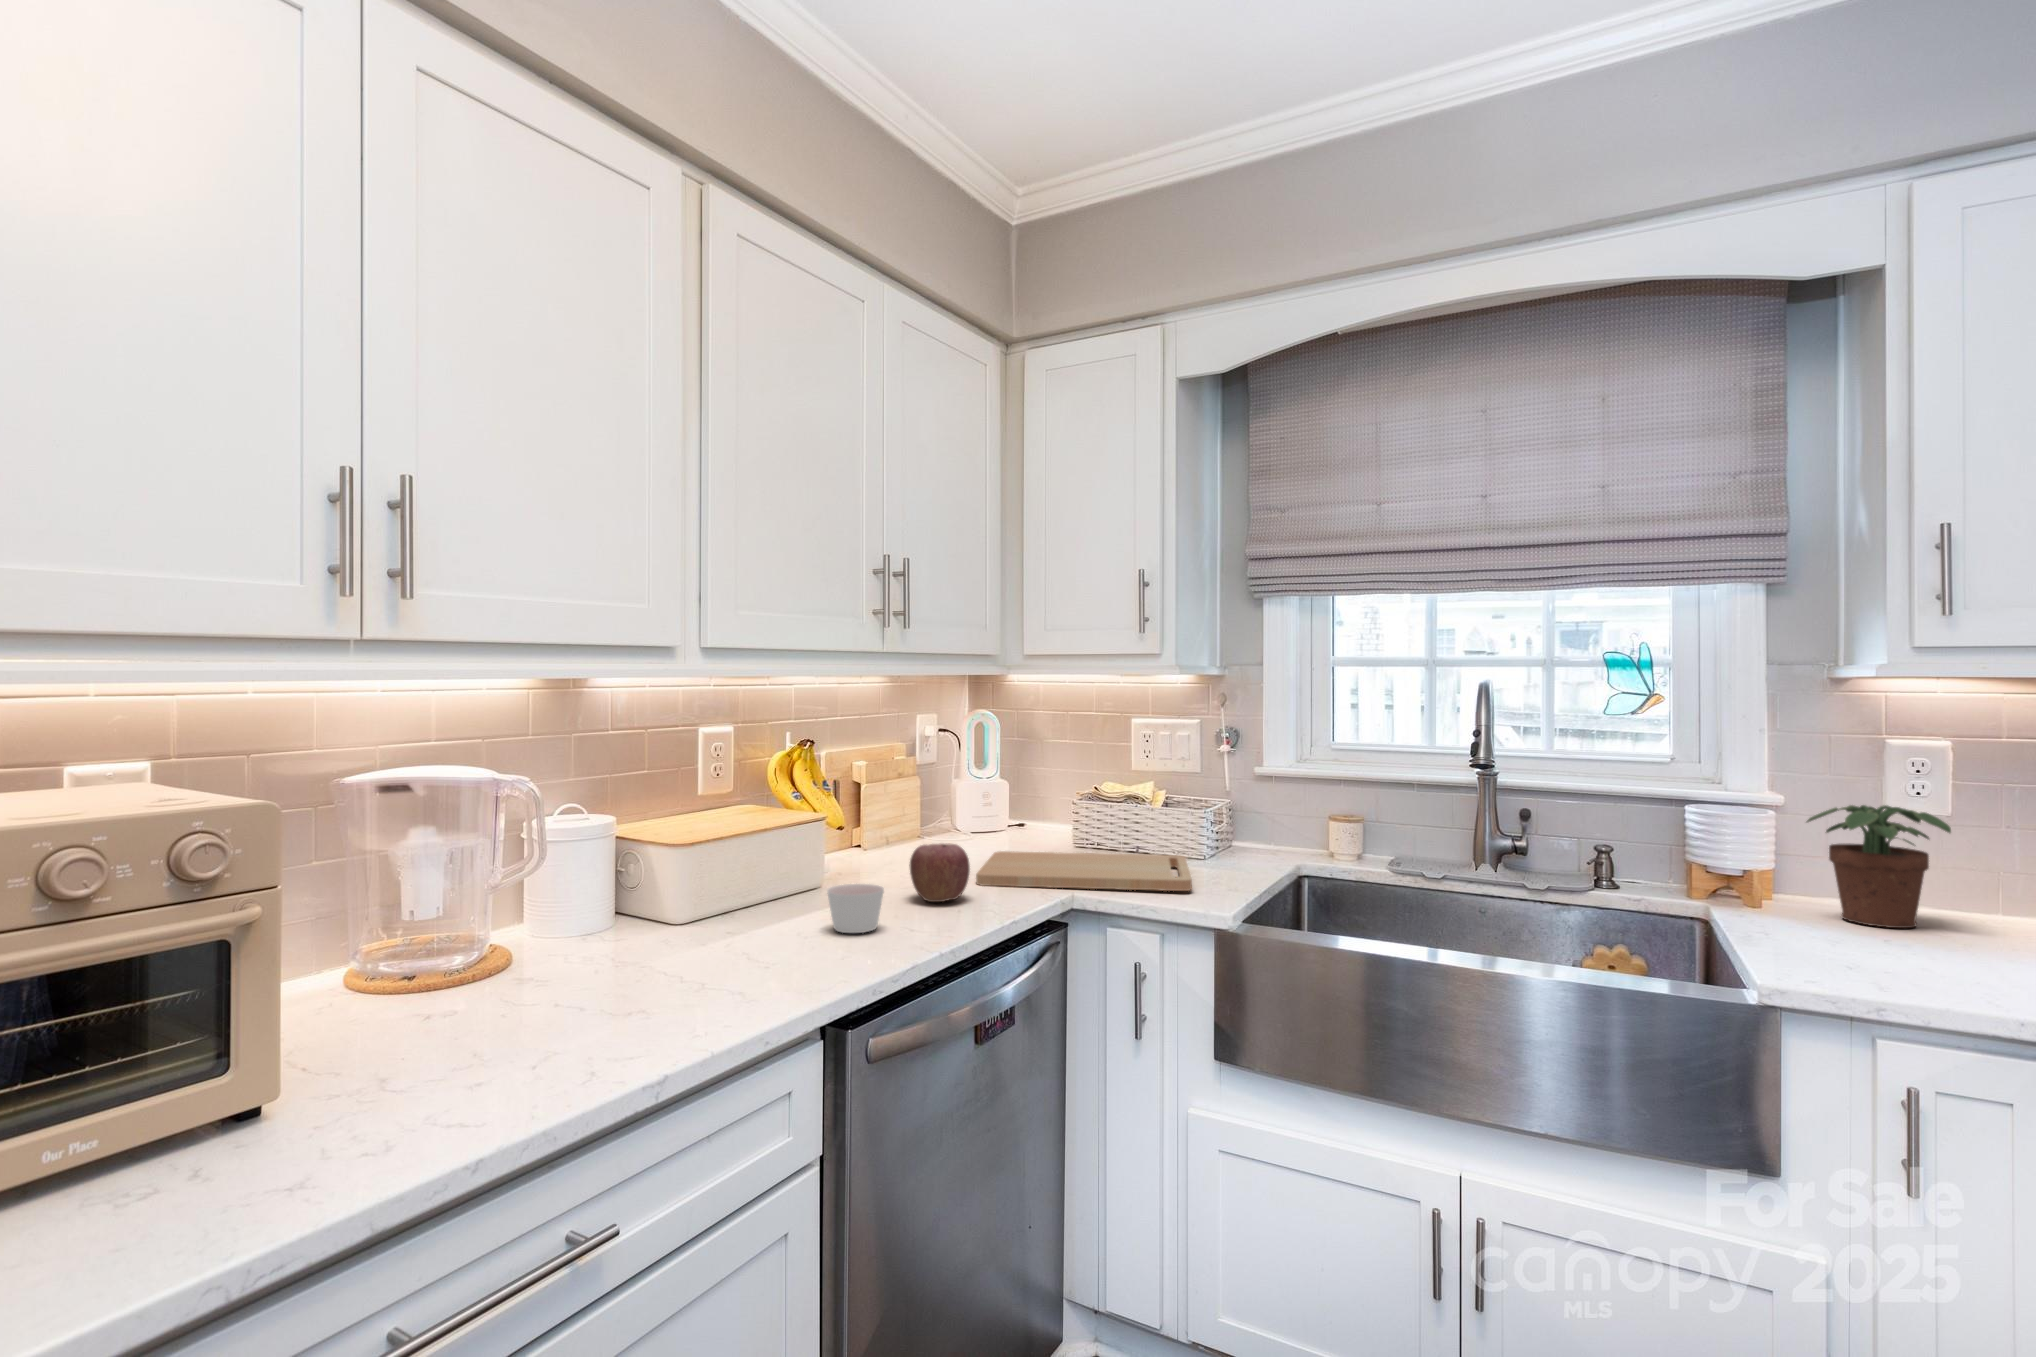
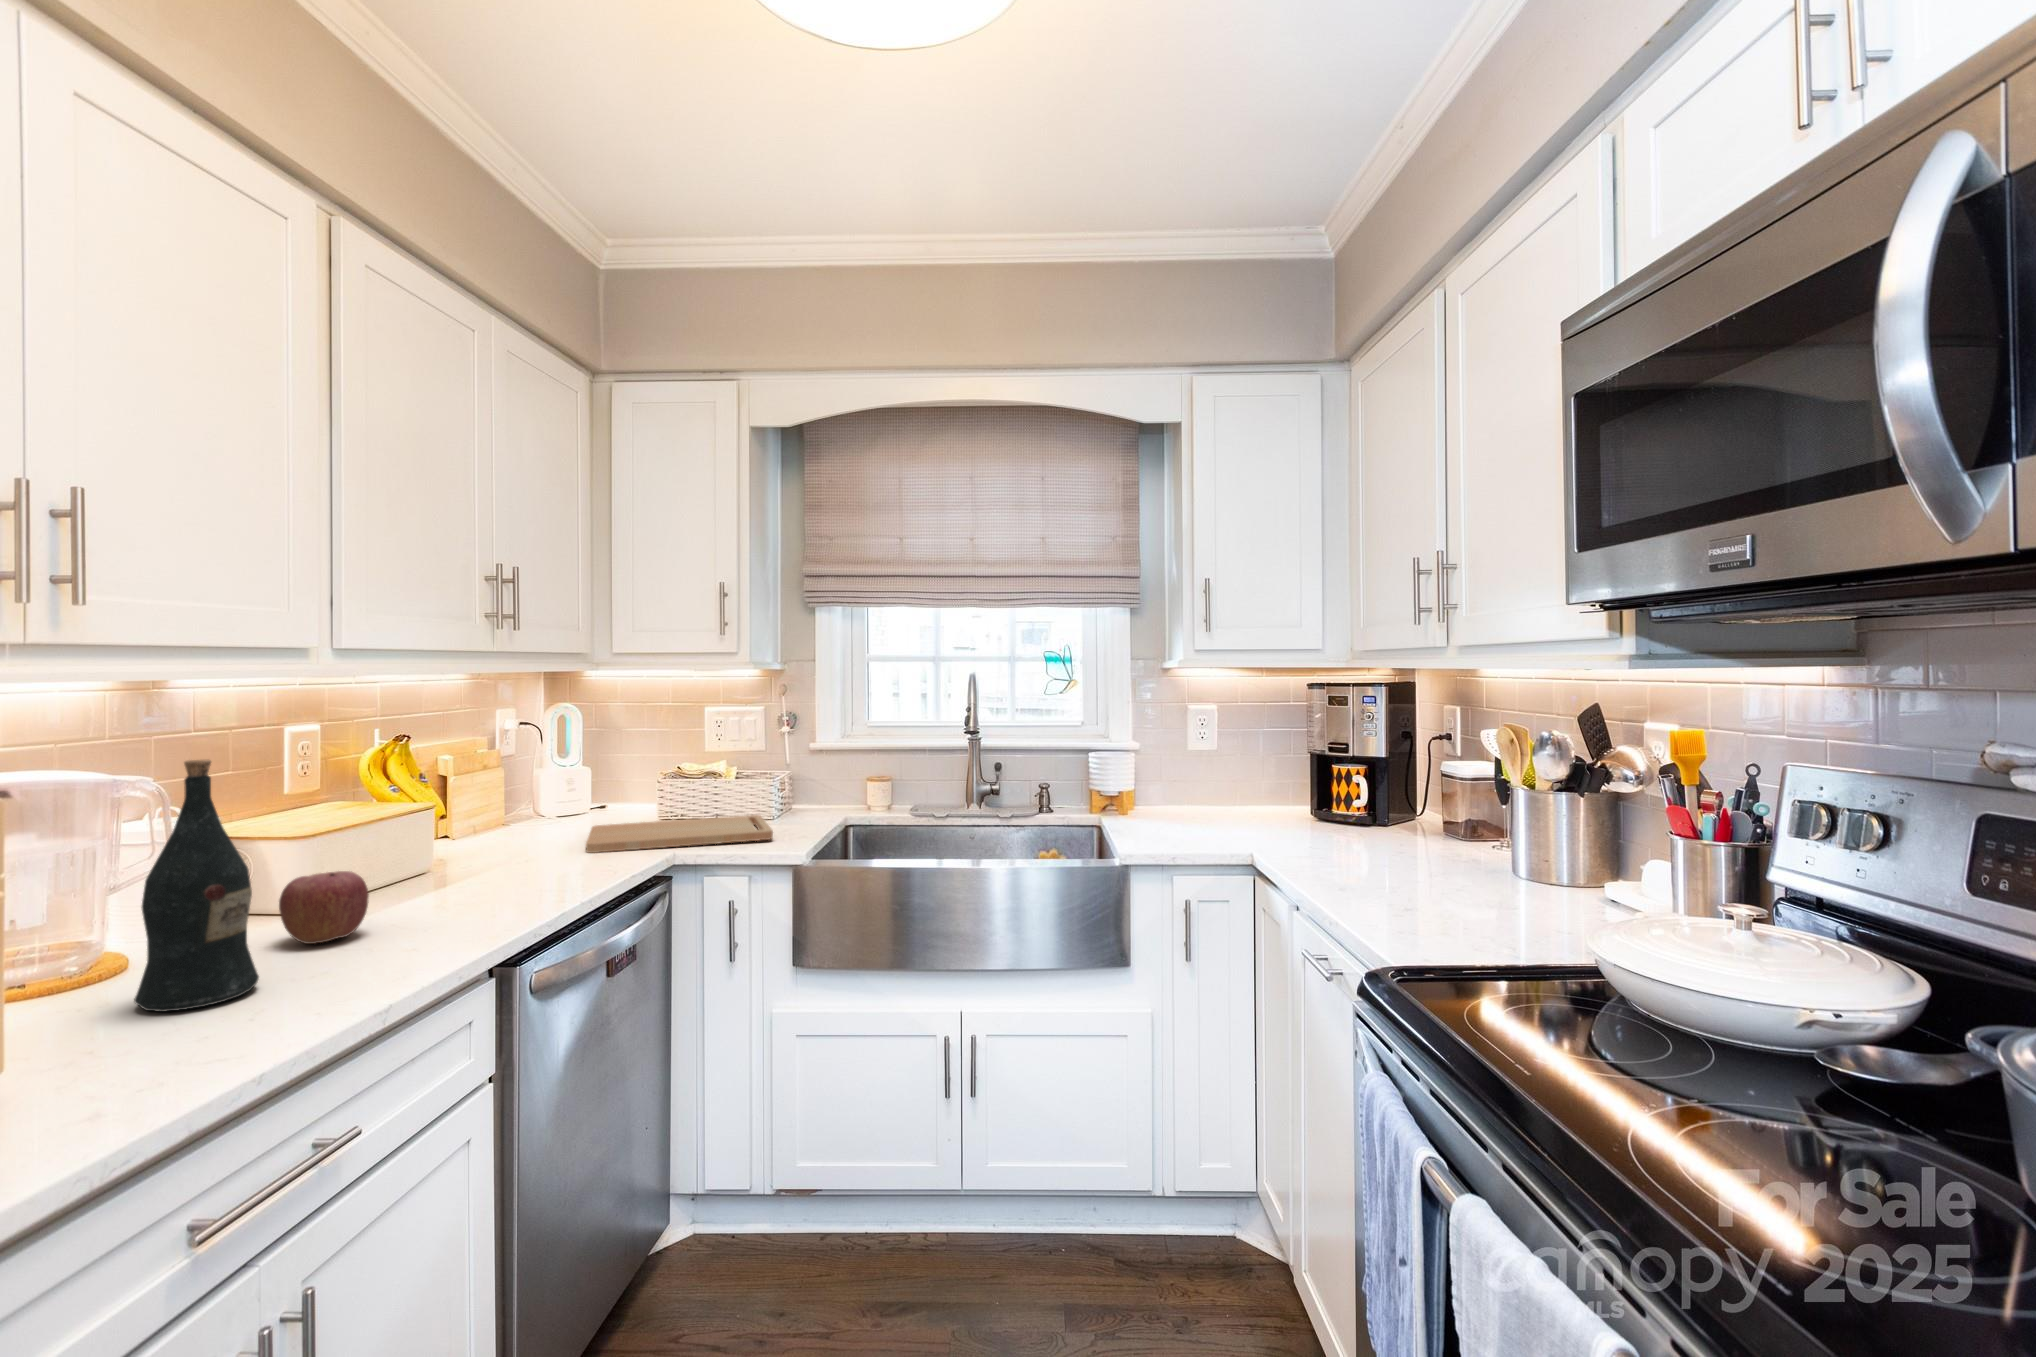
wine bottle: none [473,759,583,1031] -> present [134,760,259,1012]
potted plant: present [1807,805,1951,928] -> none [1149,747,1214,818]
apple: present [909,844,970,902] -> present [279,871,369,944]
candle: present [827,884,884,933] -> none [464,856,521,899]

